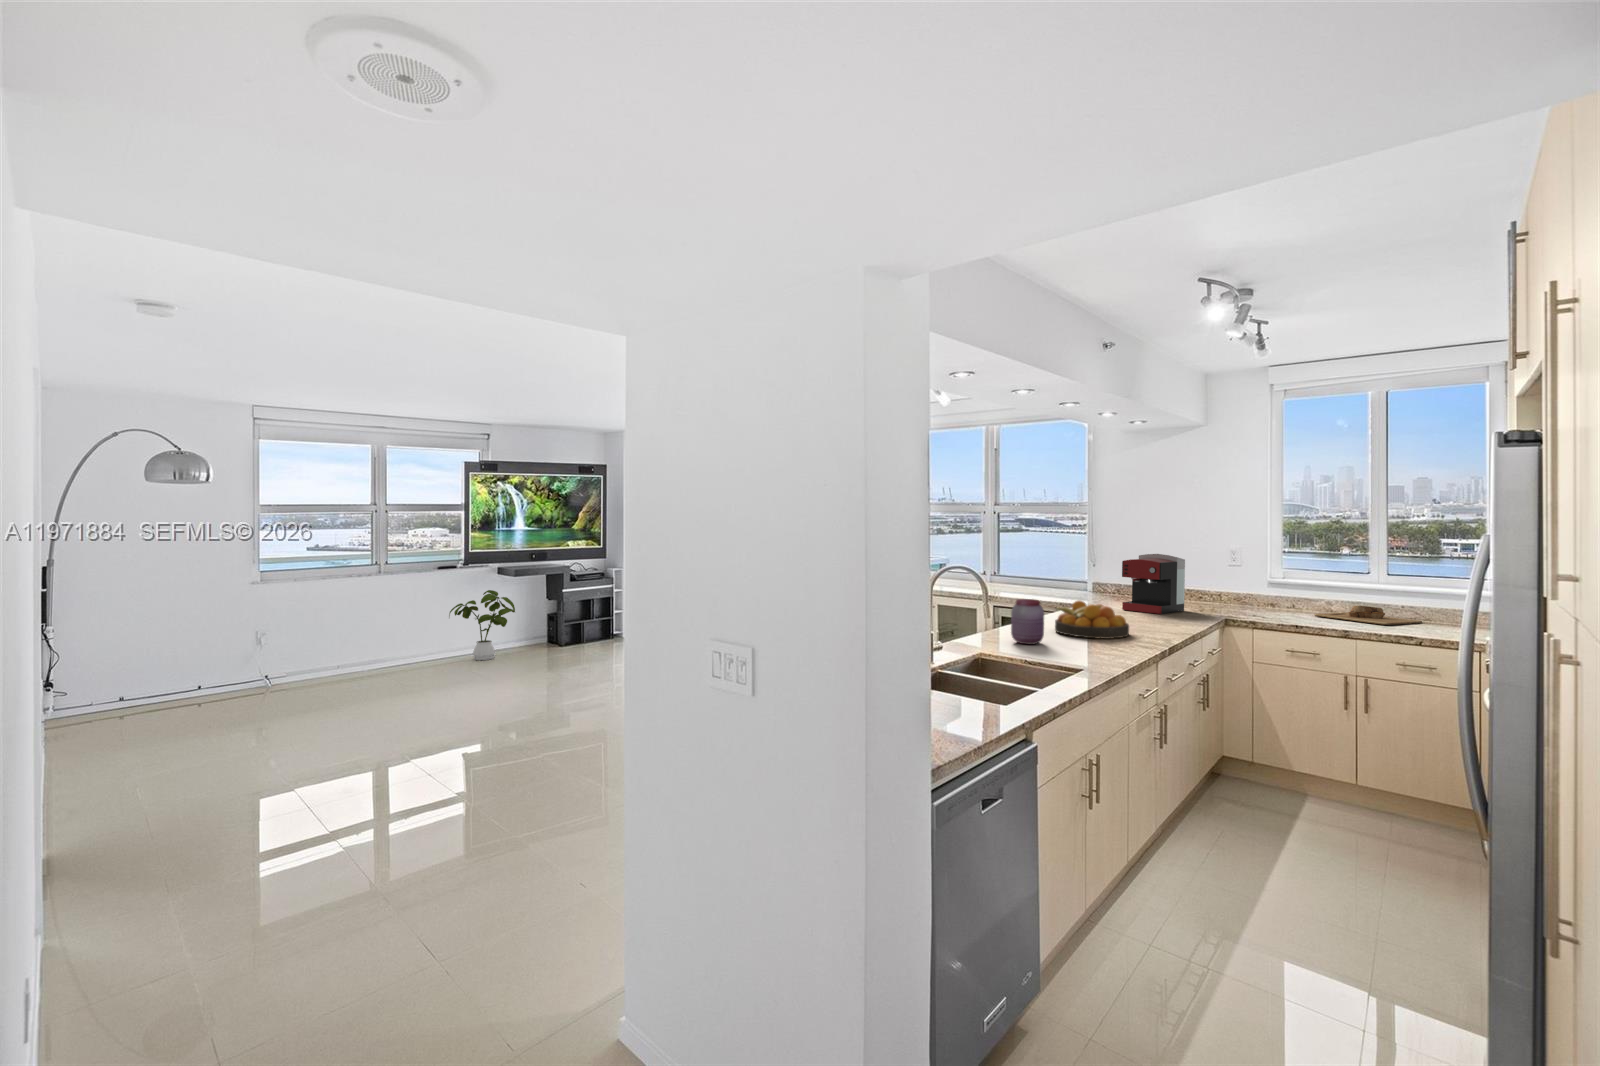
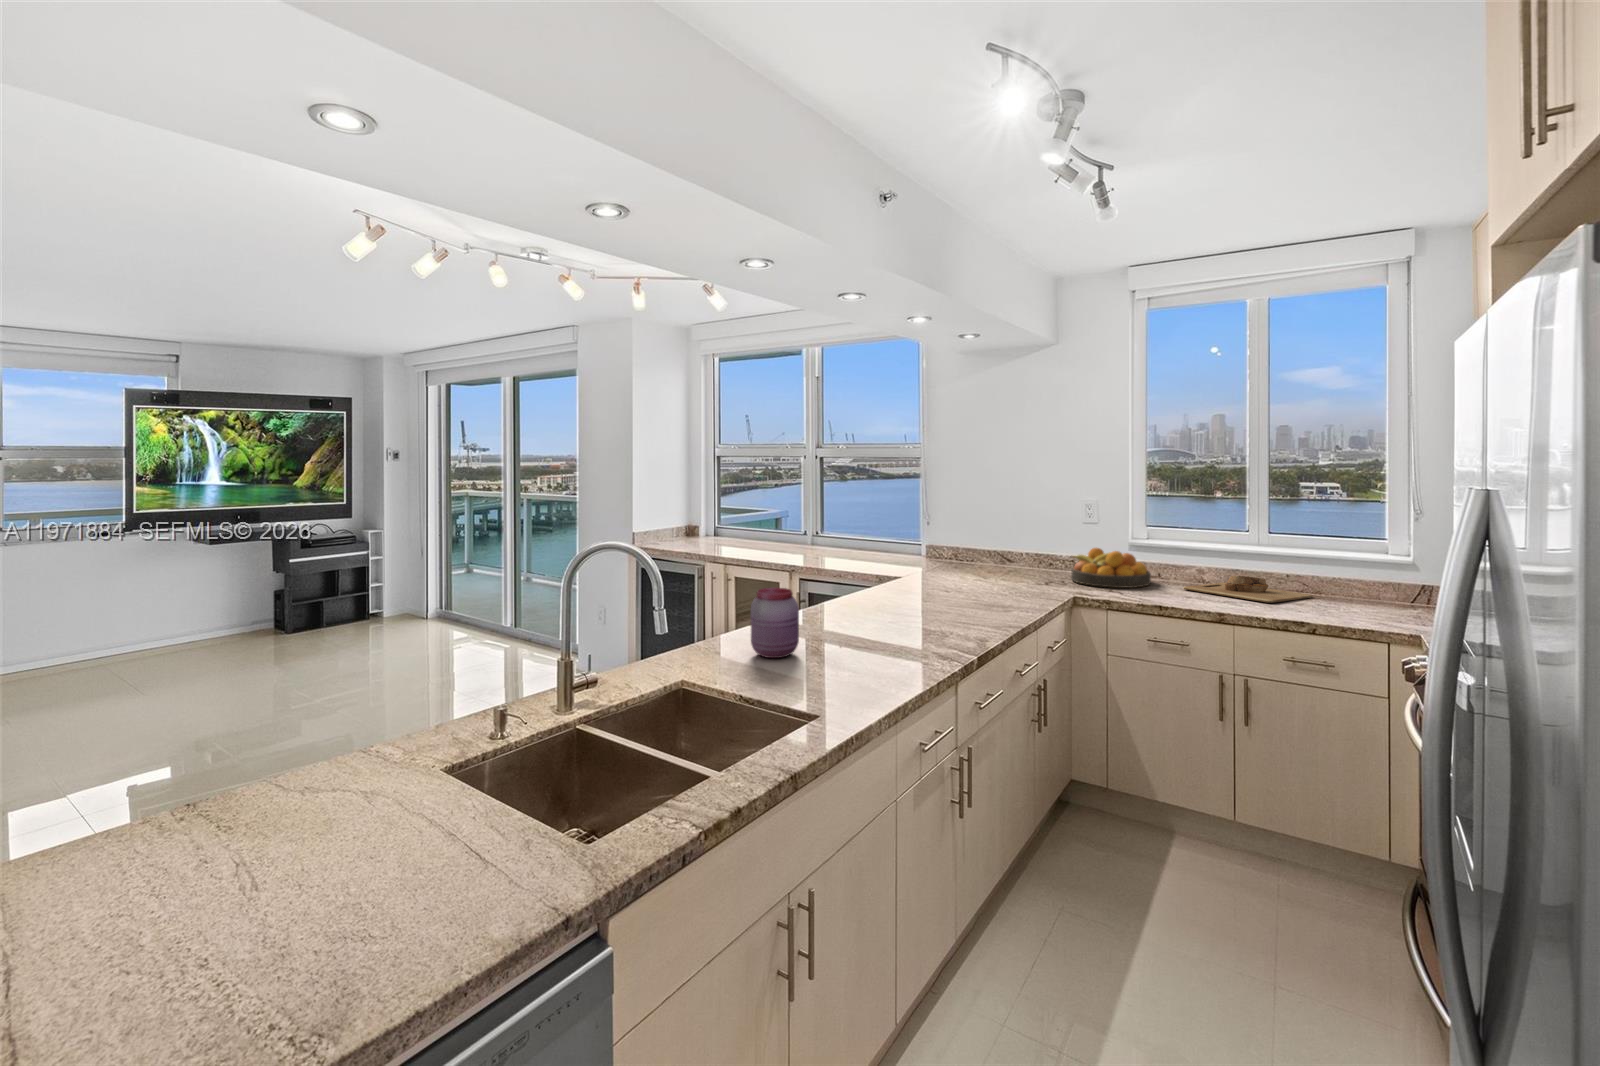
coffee maker: present [1122,554,1185,614] -> none [950,510,1029,591]
house plant: present [449,590,515,660] -> none [102,565,212,659]
fruit bowl: present [1055,601,1129,639] -> present [1071,548,1151,588]

